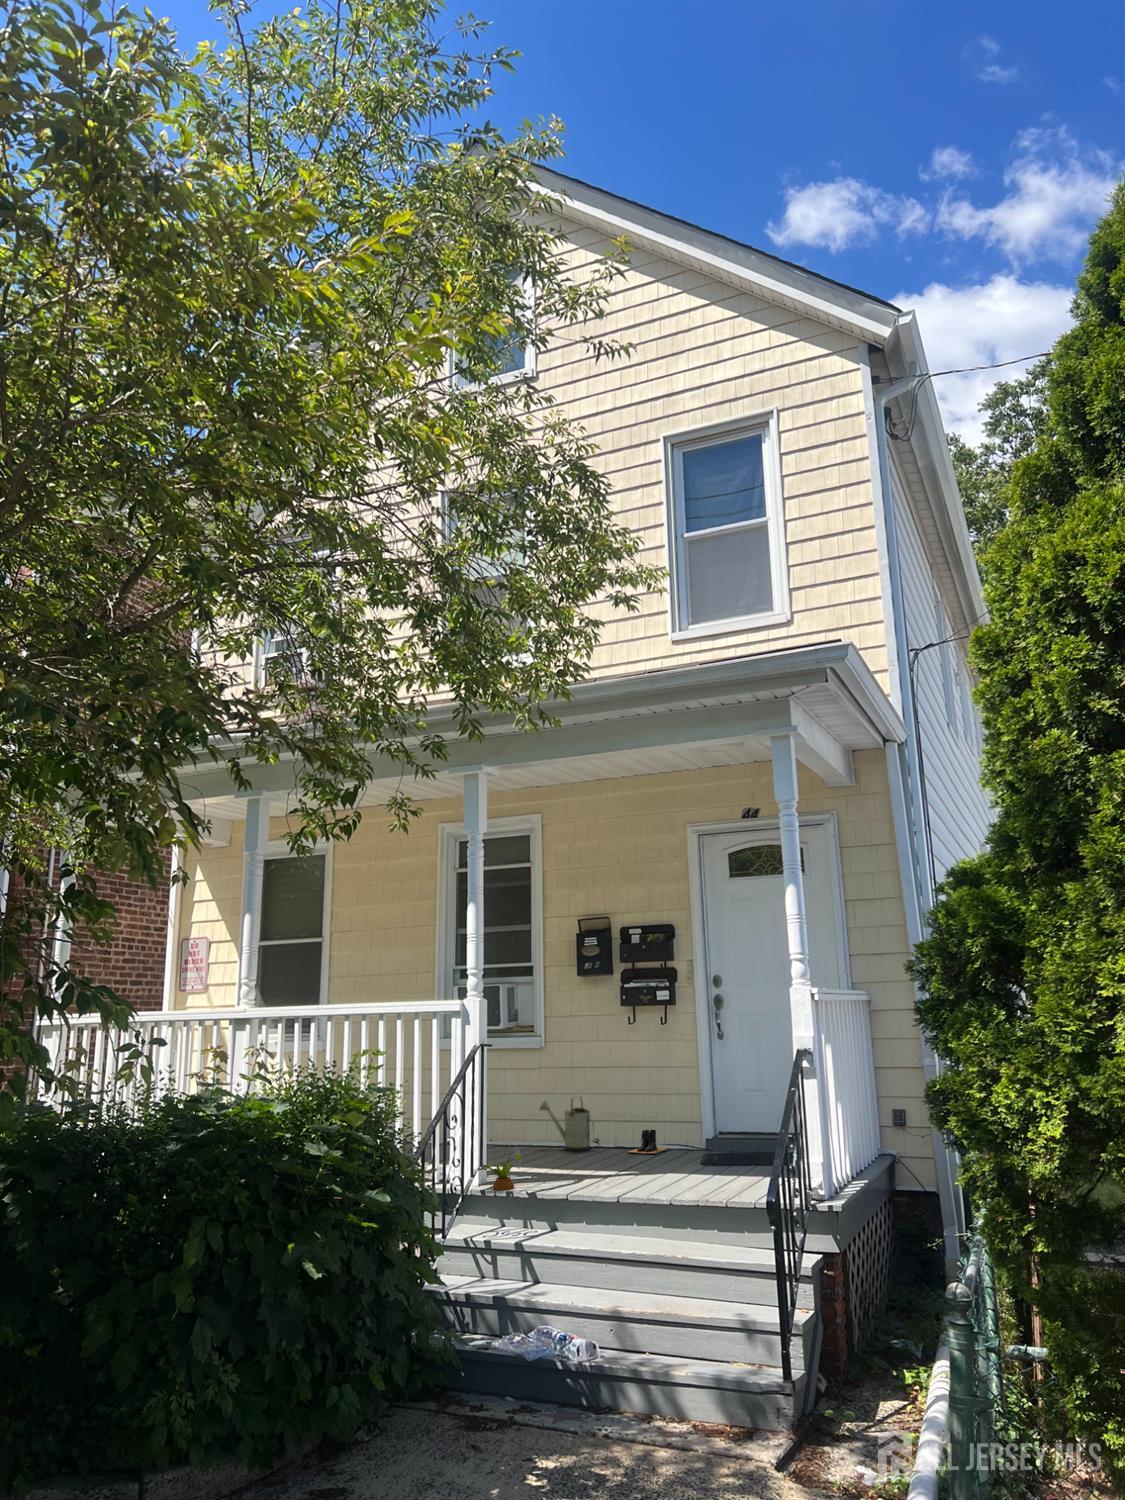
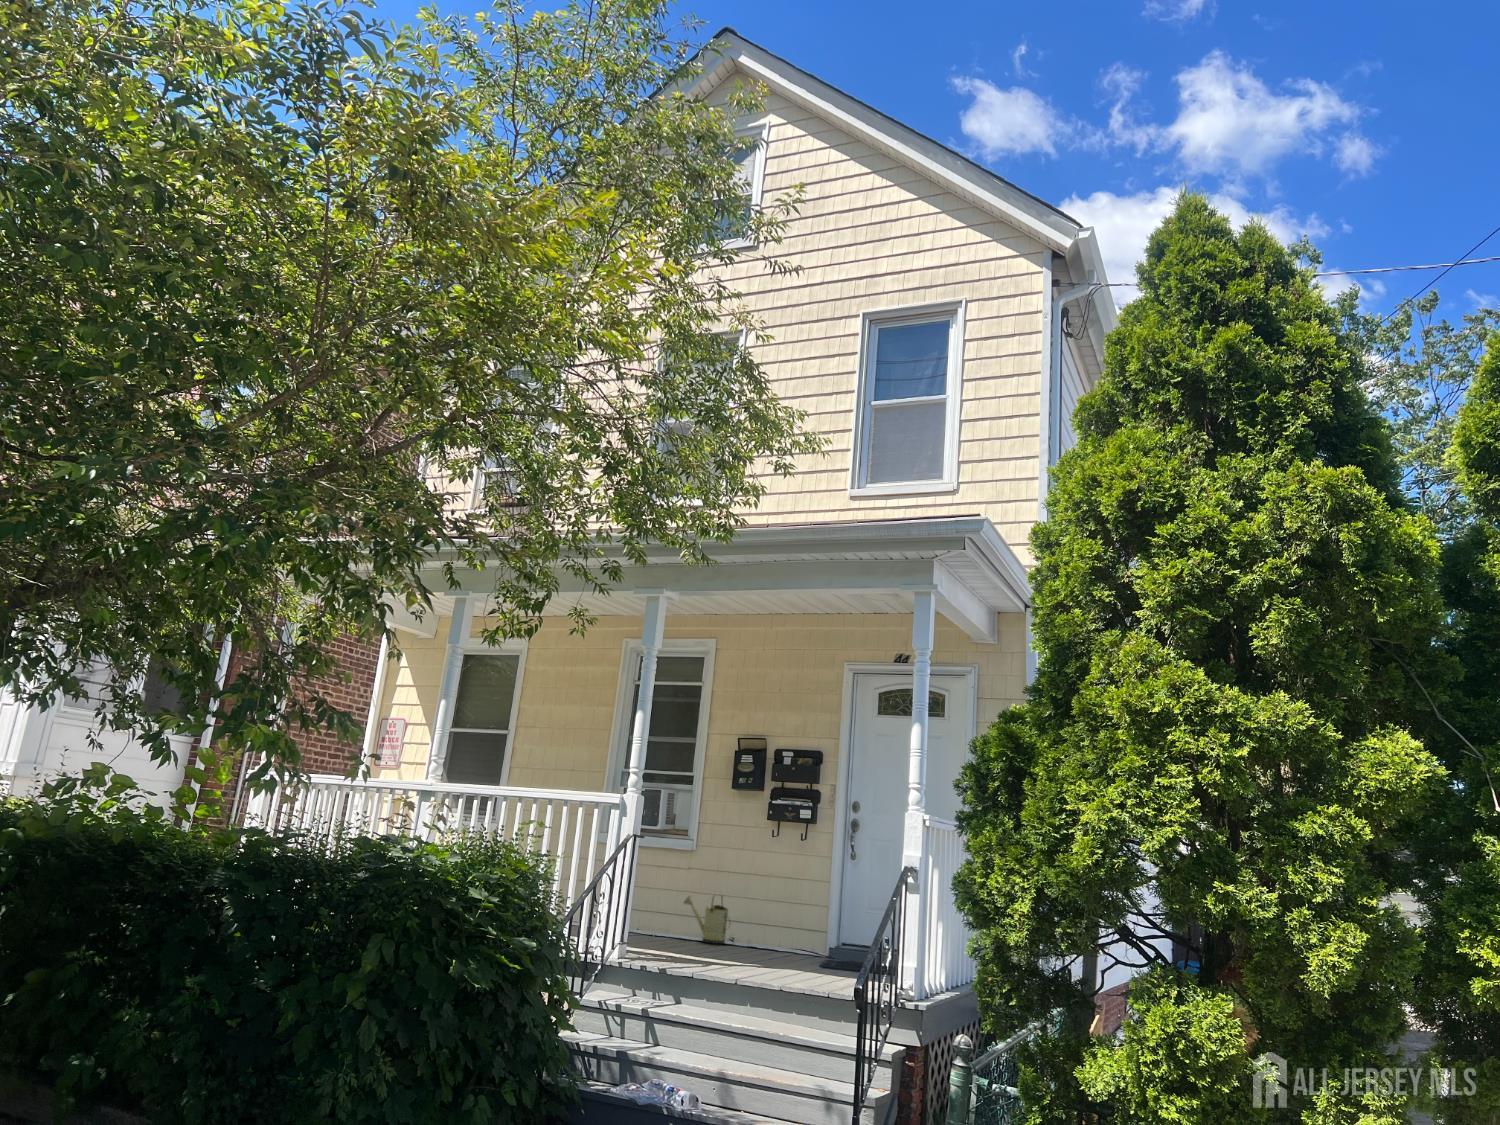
boots: present [628,1130,668,1154] -> none [756,931,794,953]
decorative plant: present [484,1147,521,1190] -> none [622,927,658,965]

